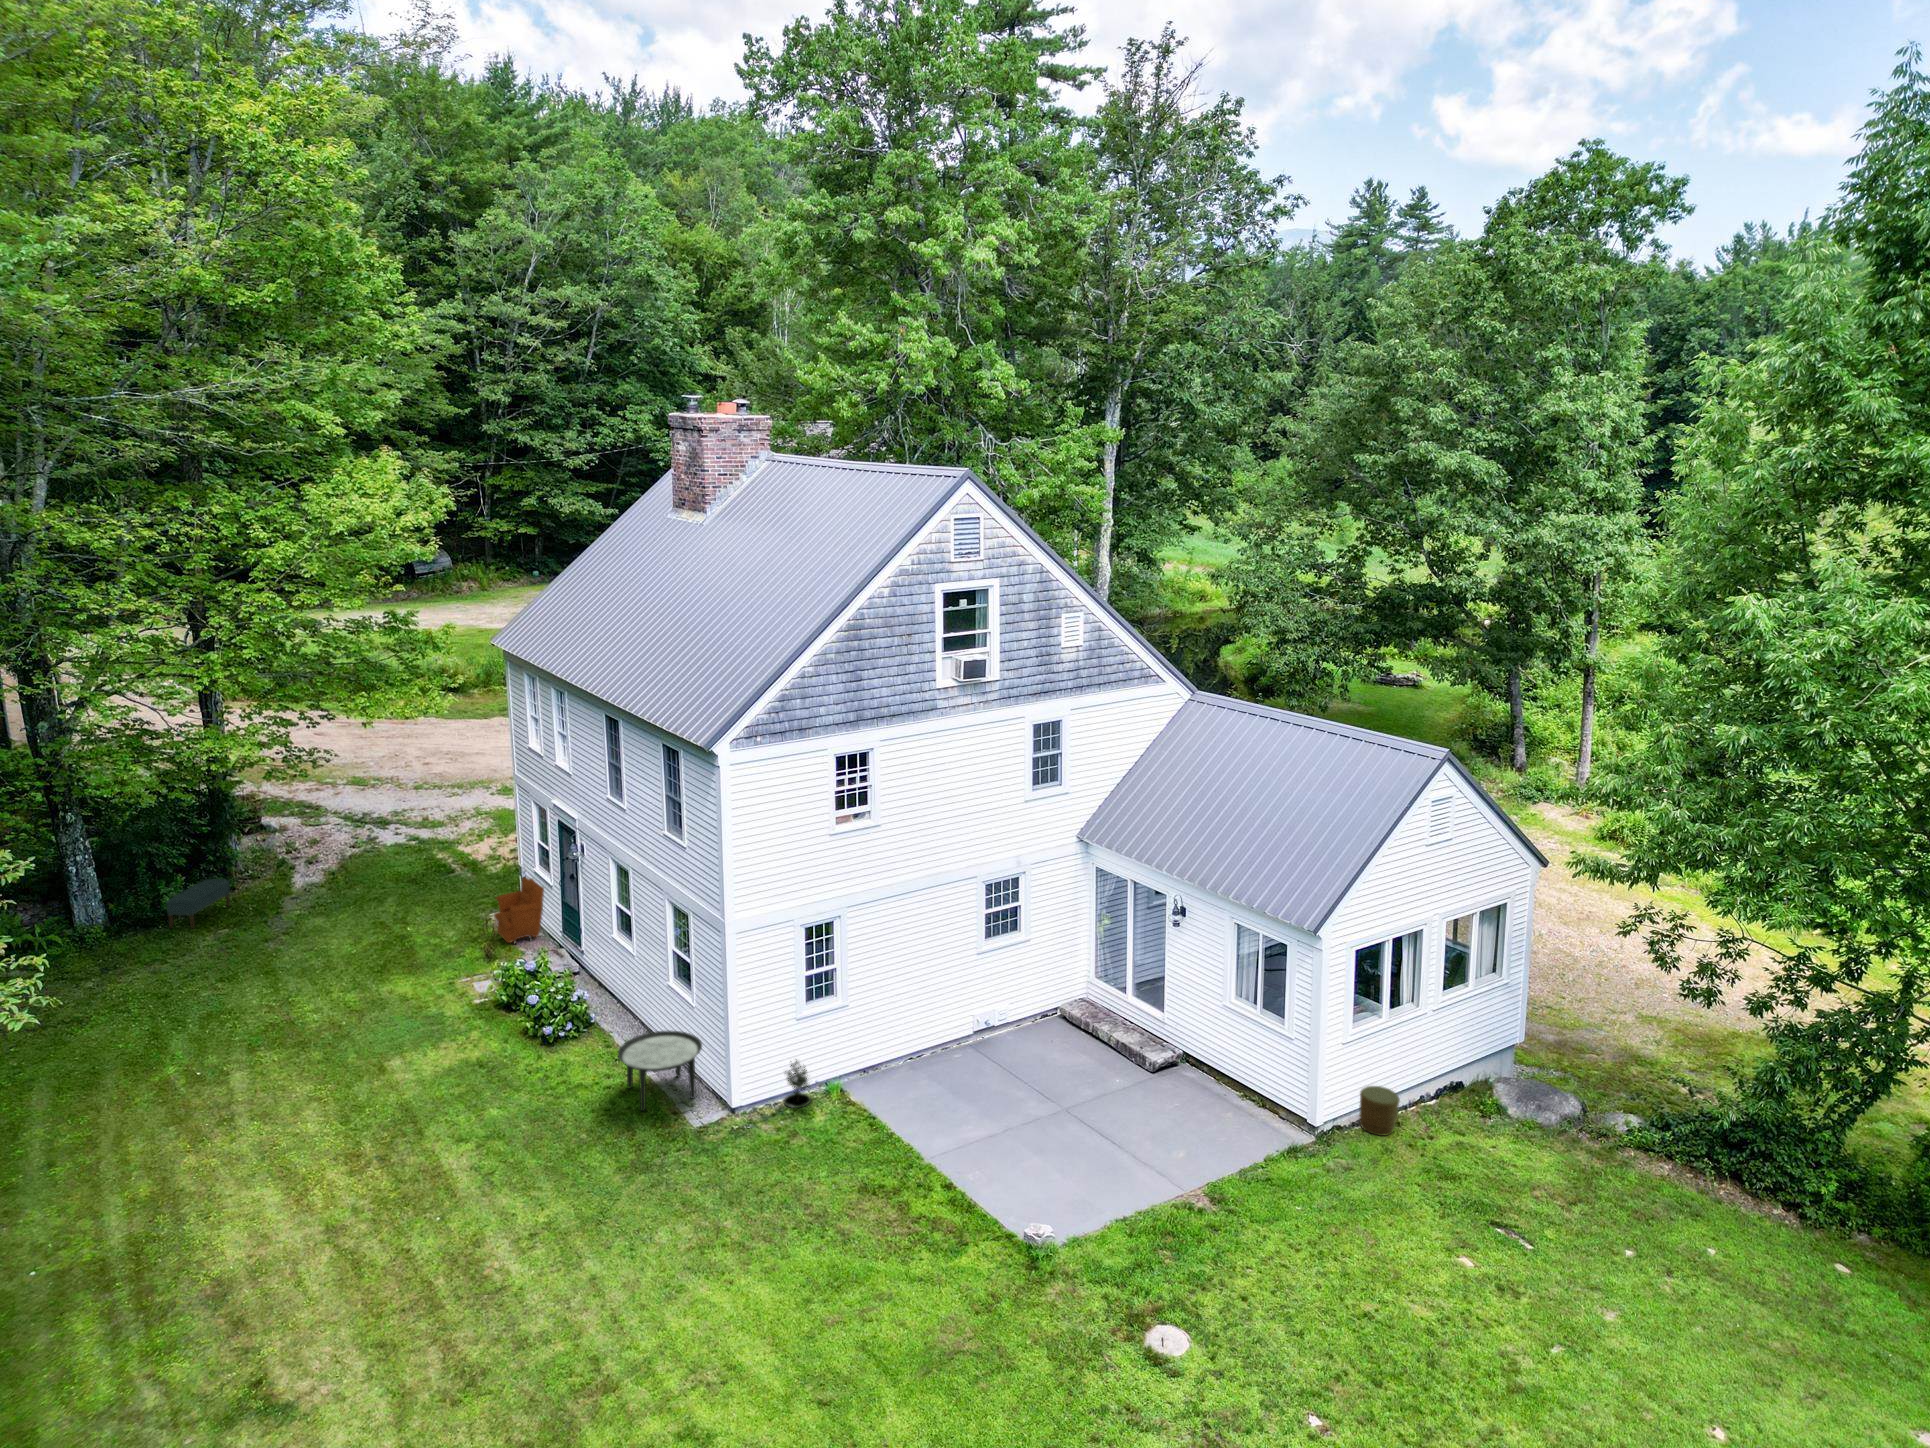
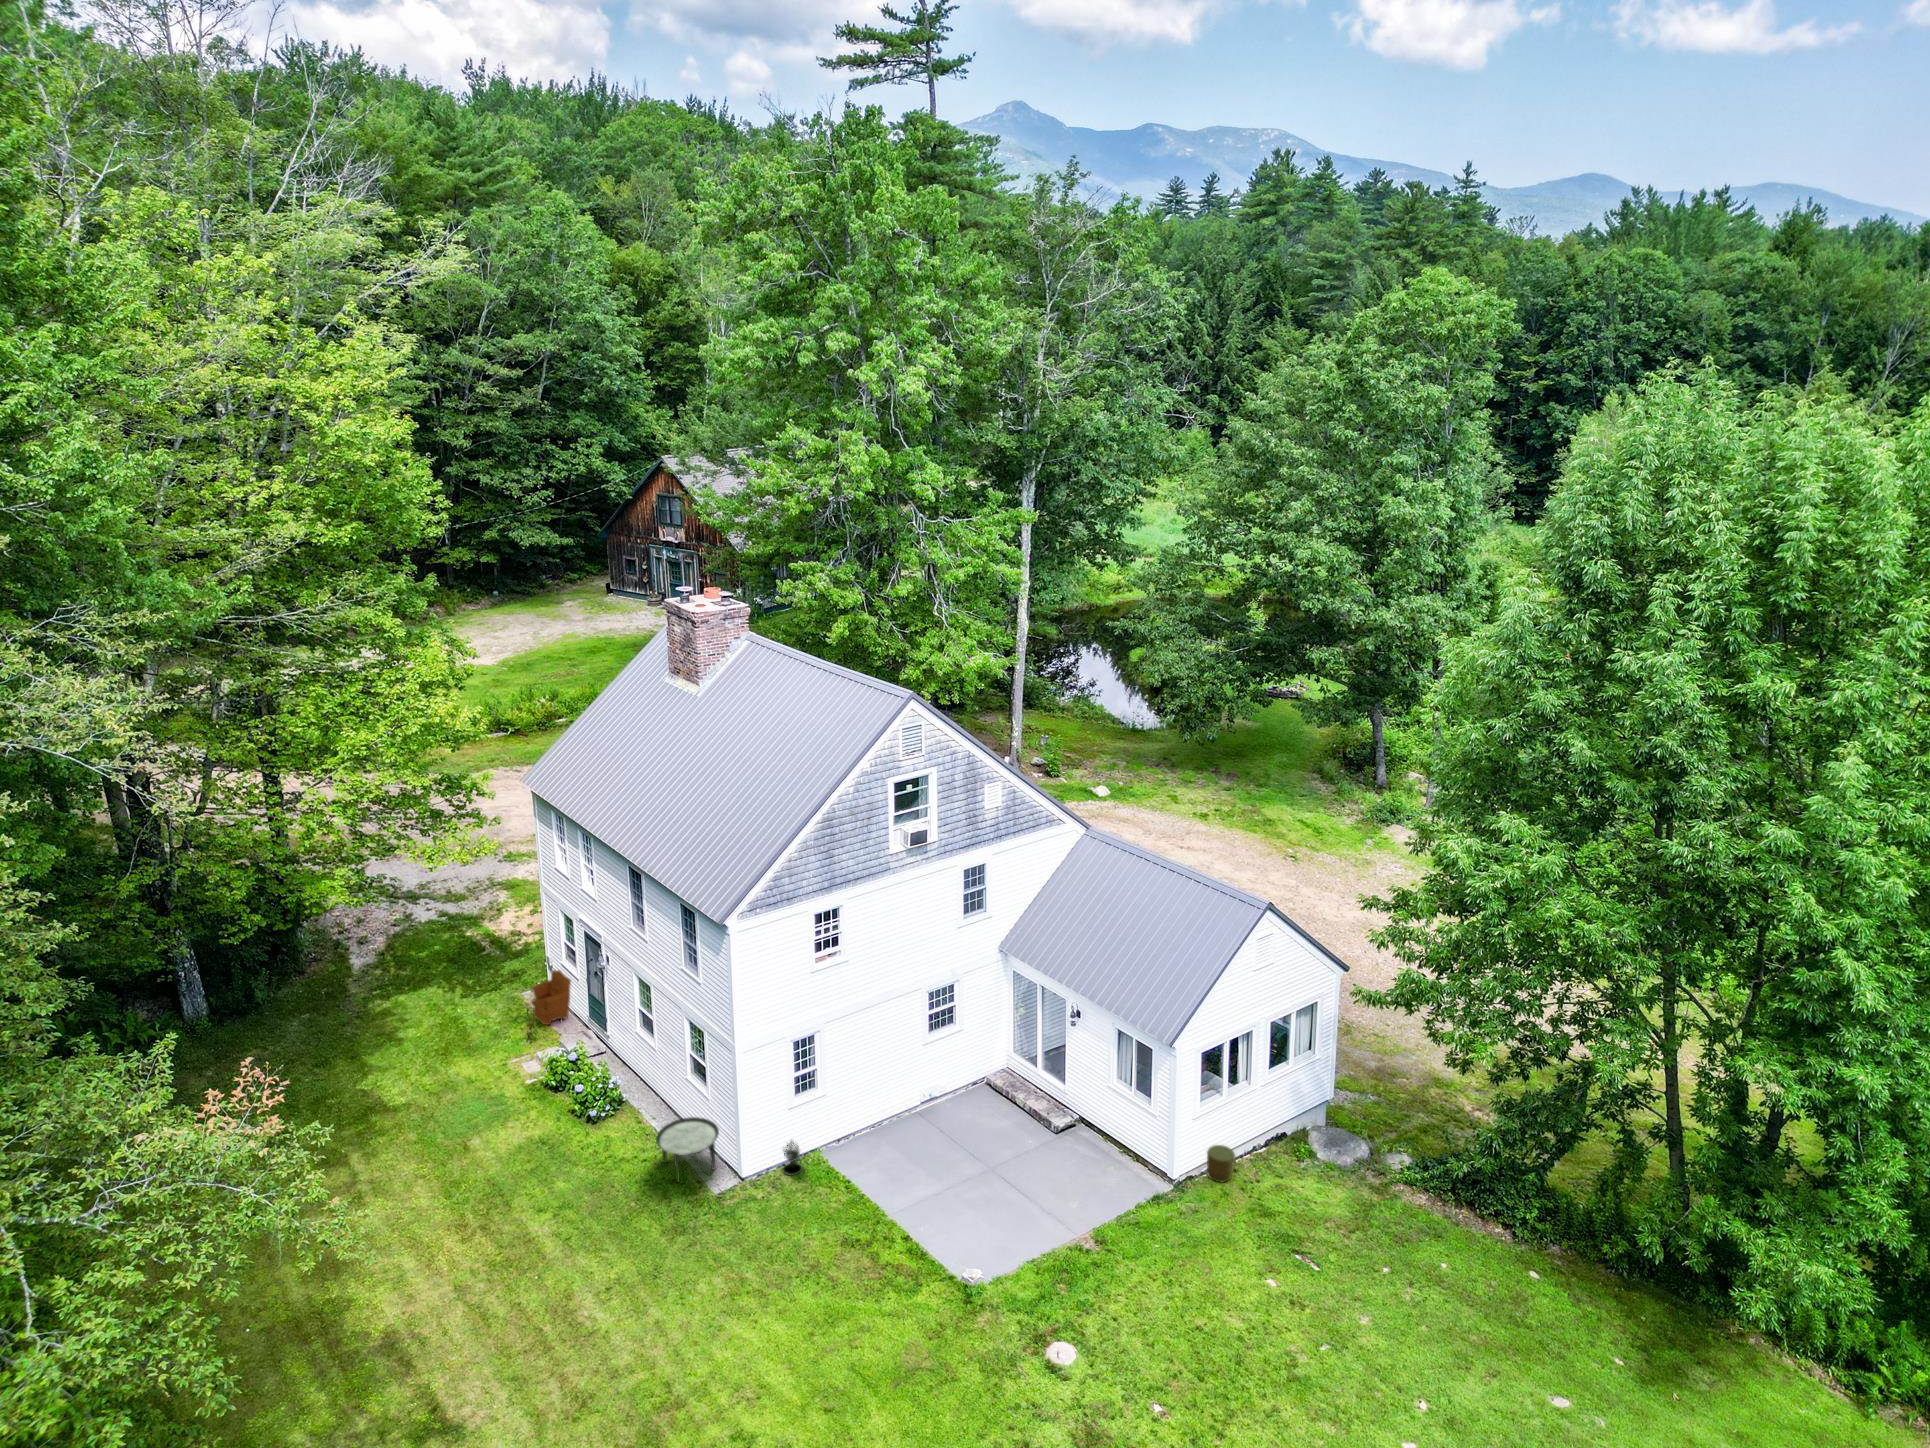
bench: present [166,879,230,928] -> none [256,973,303,1019]

